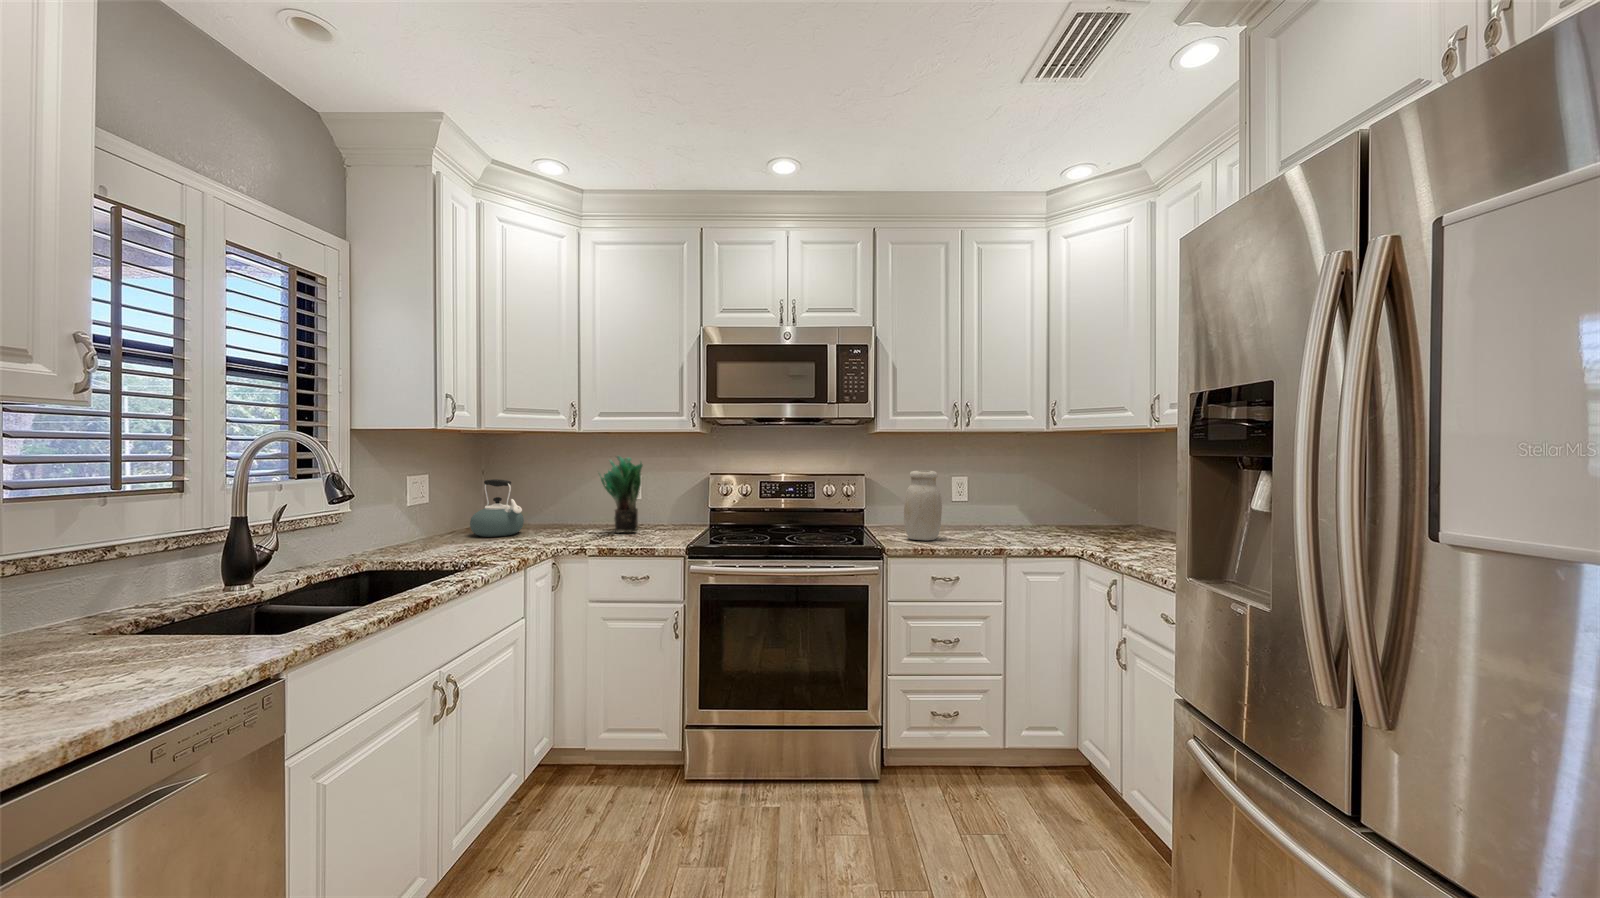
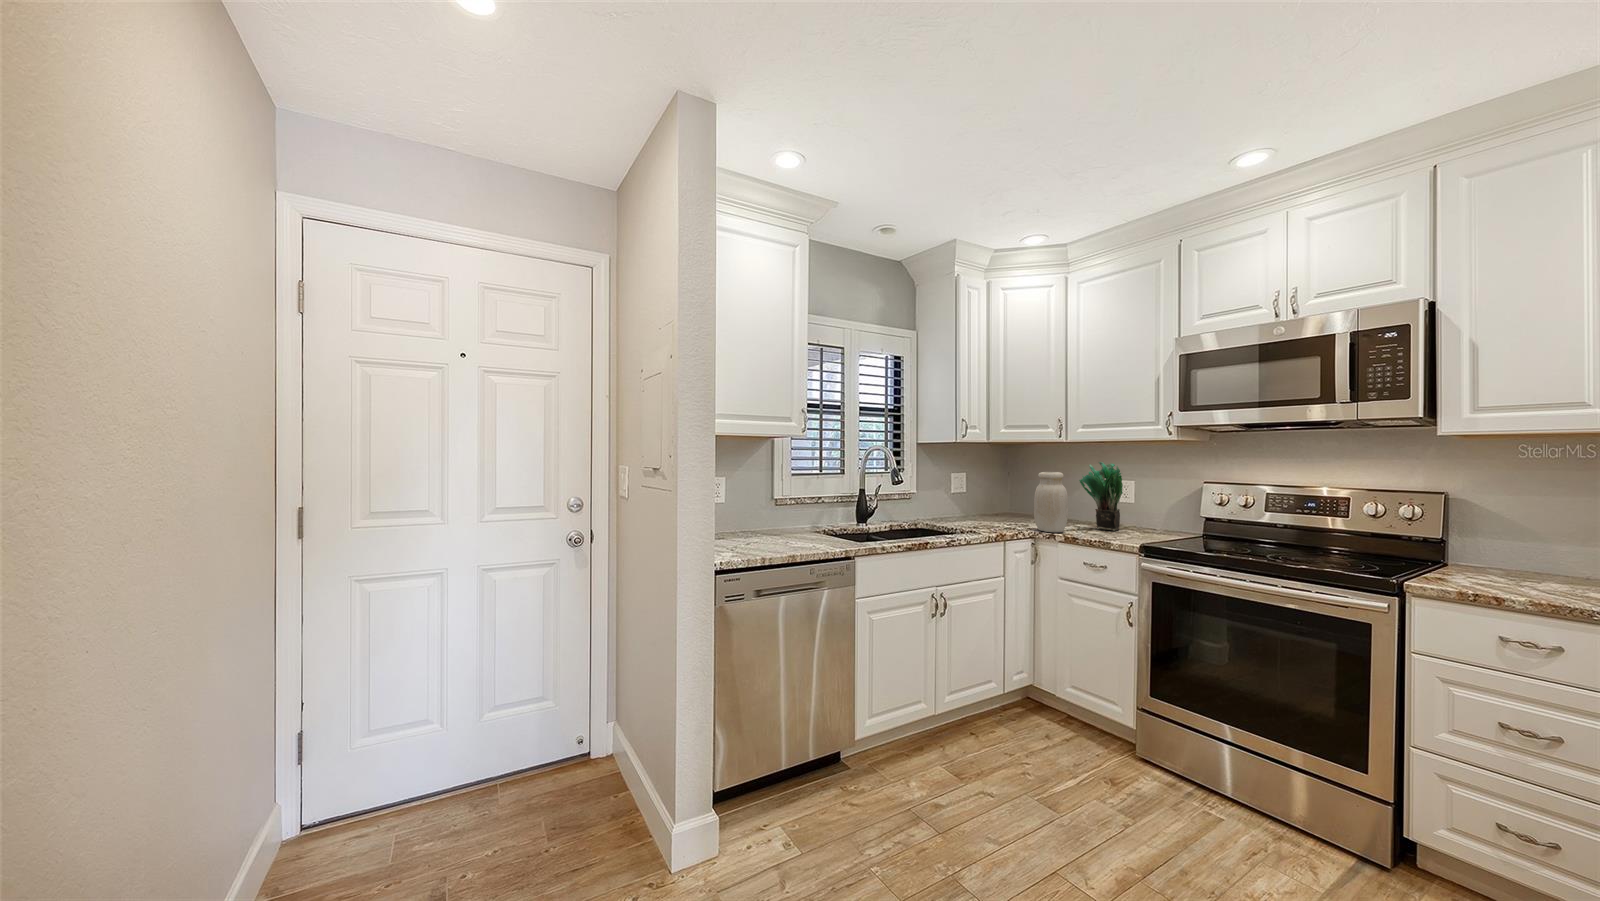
jar: present [904,471,942,540] -> present [1034,472,1068,532]
kettle: present [470,479,524,537] -> none [990,479,1028,522]

